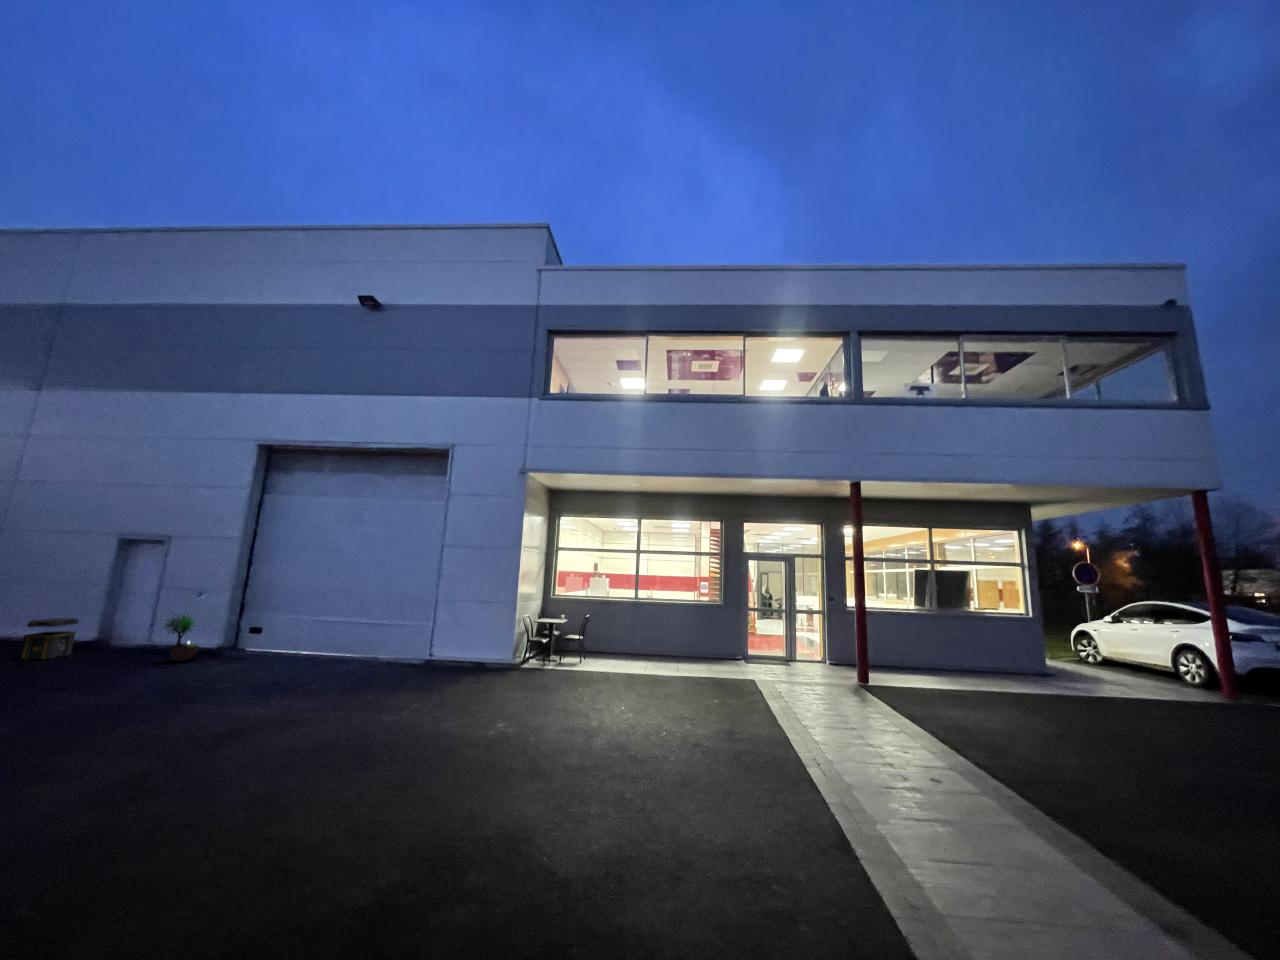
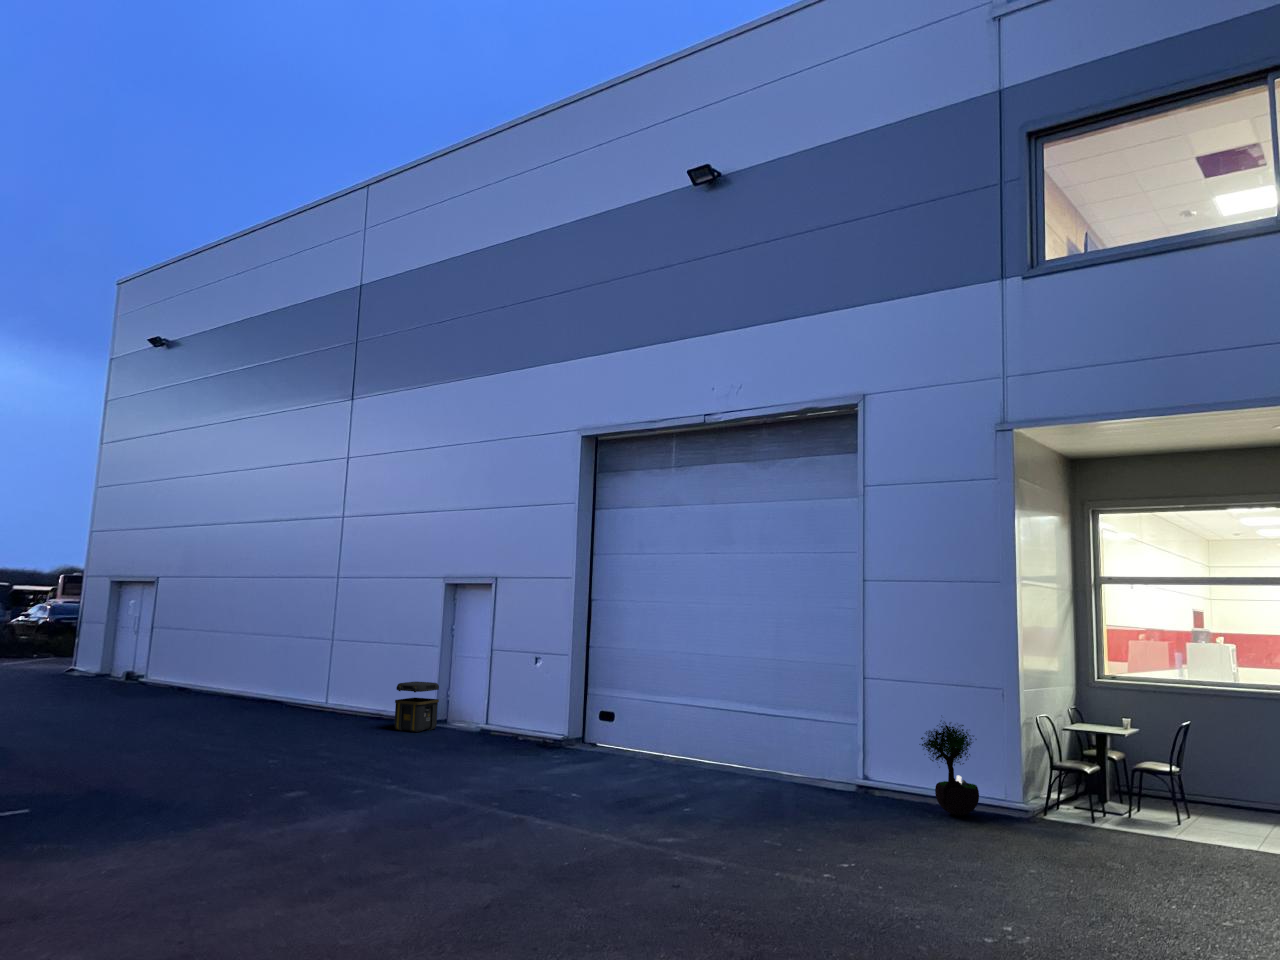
potted tree: present [165,616,198,661] -> present [919,721,979,815]

